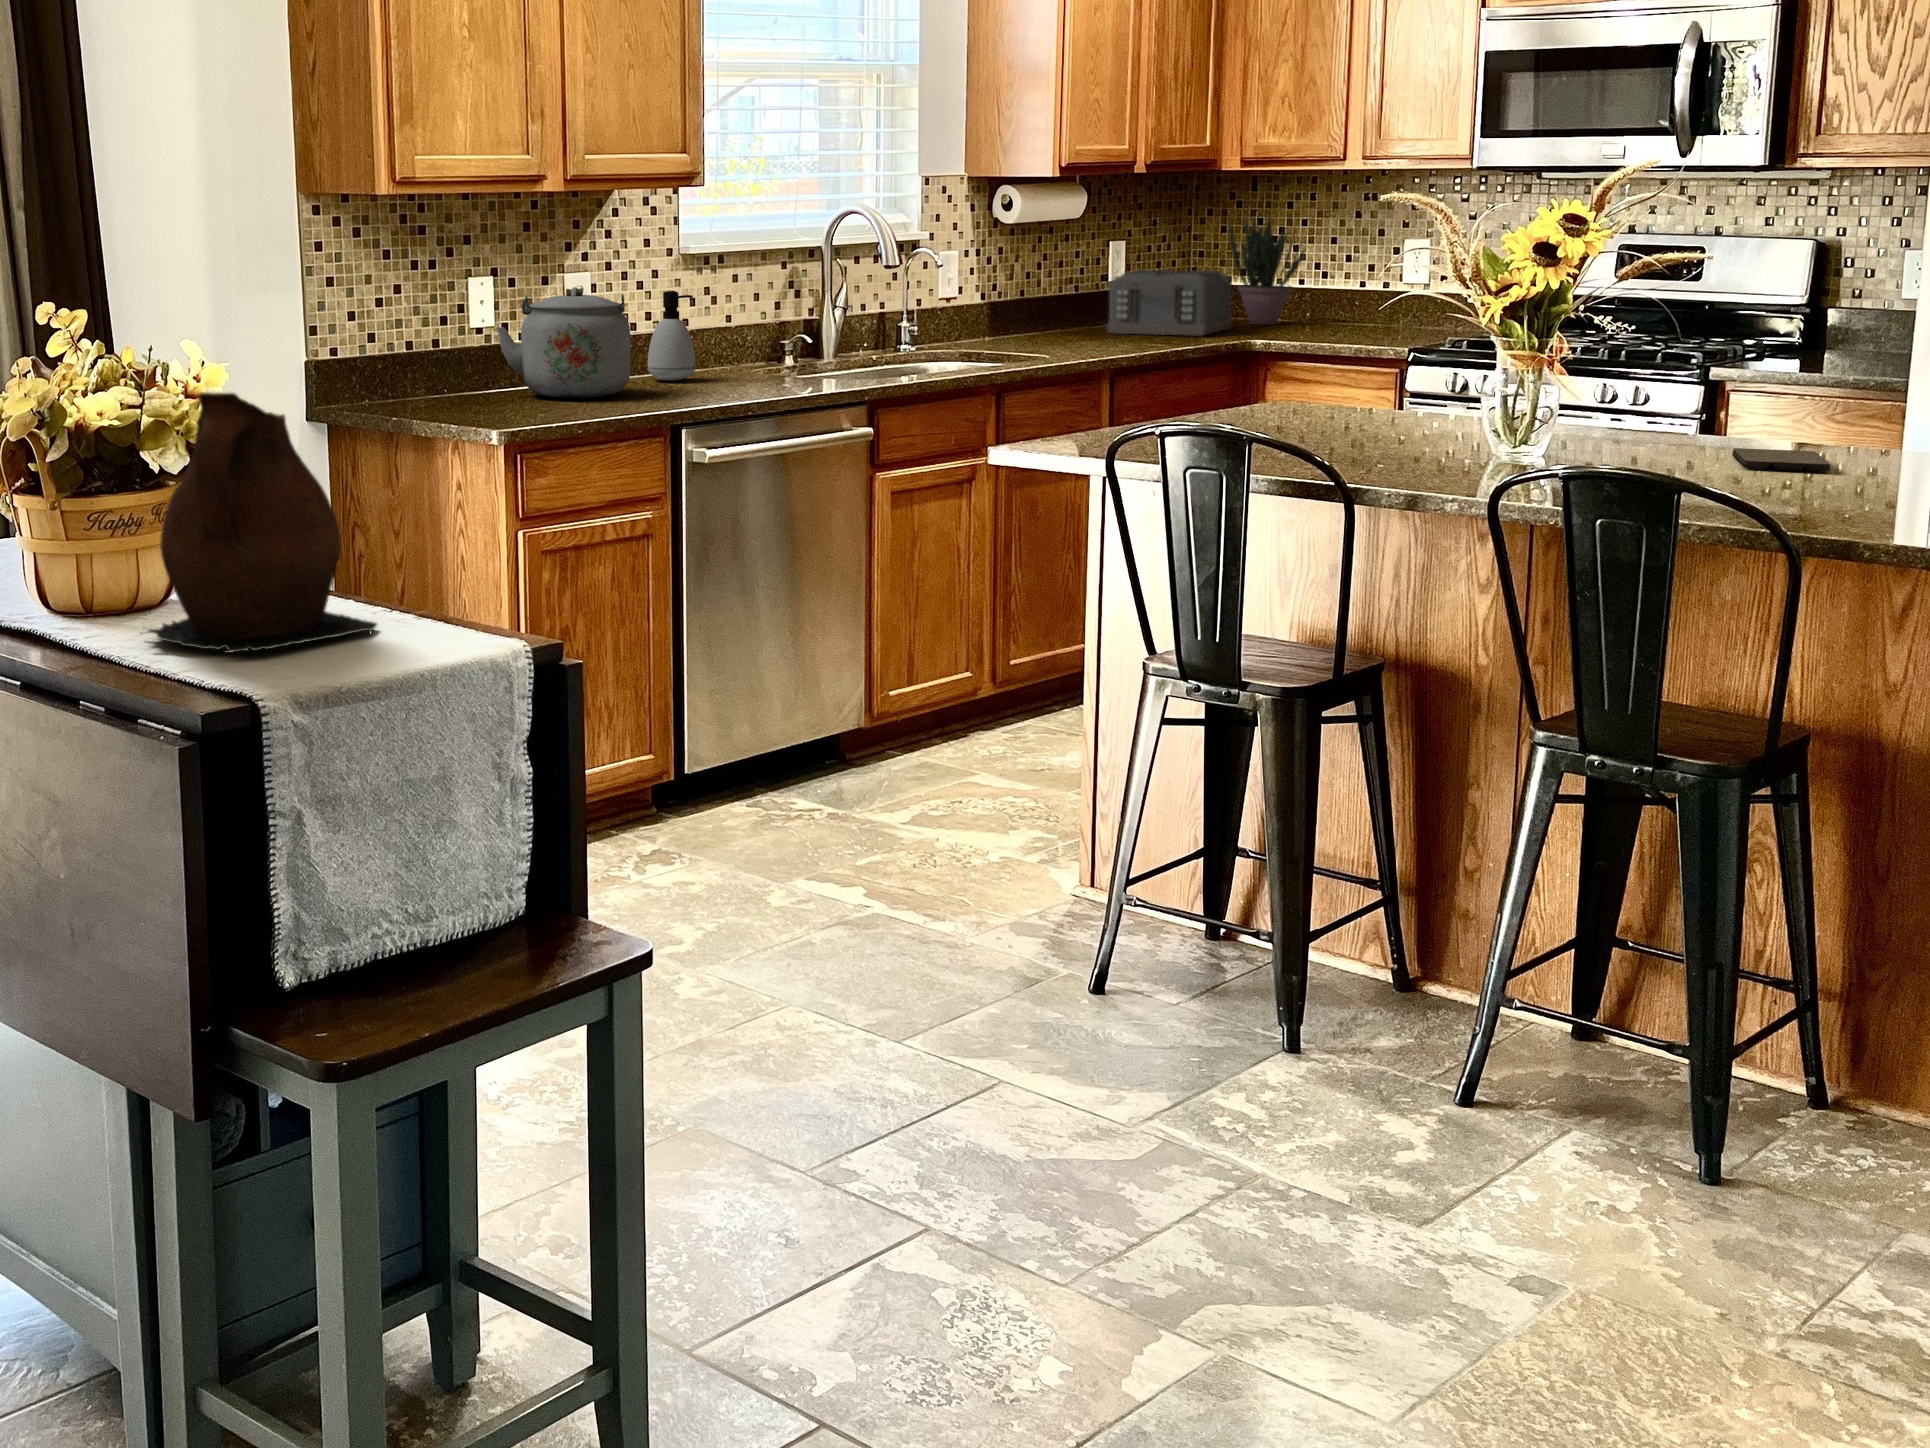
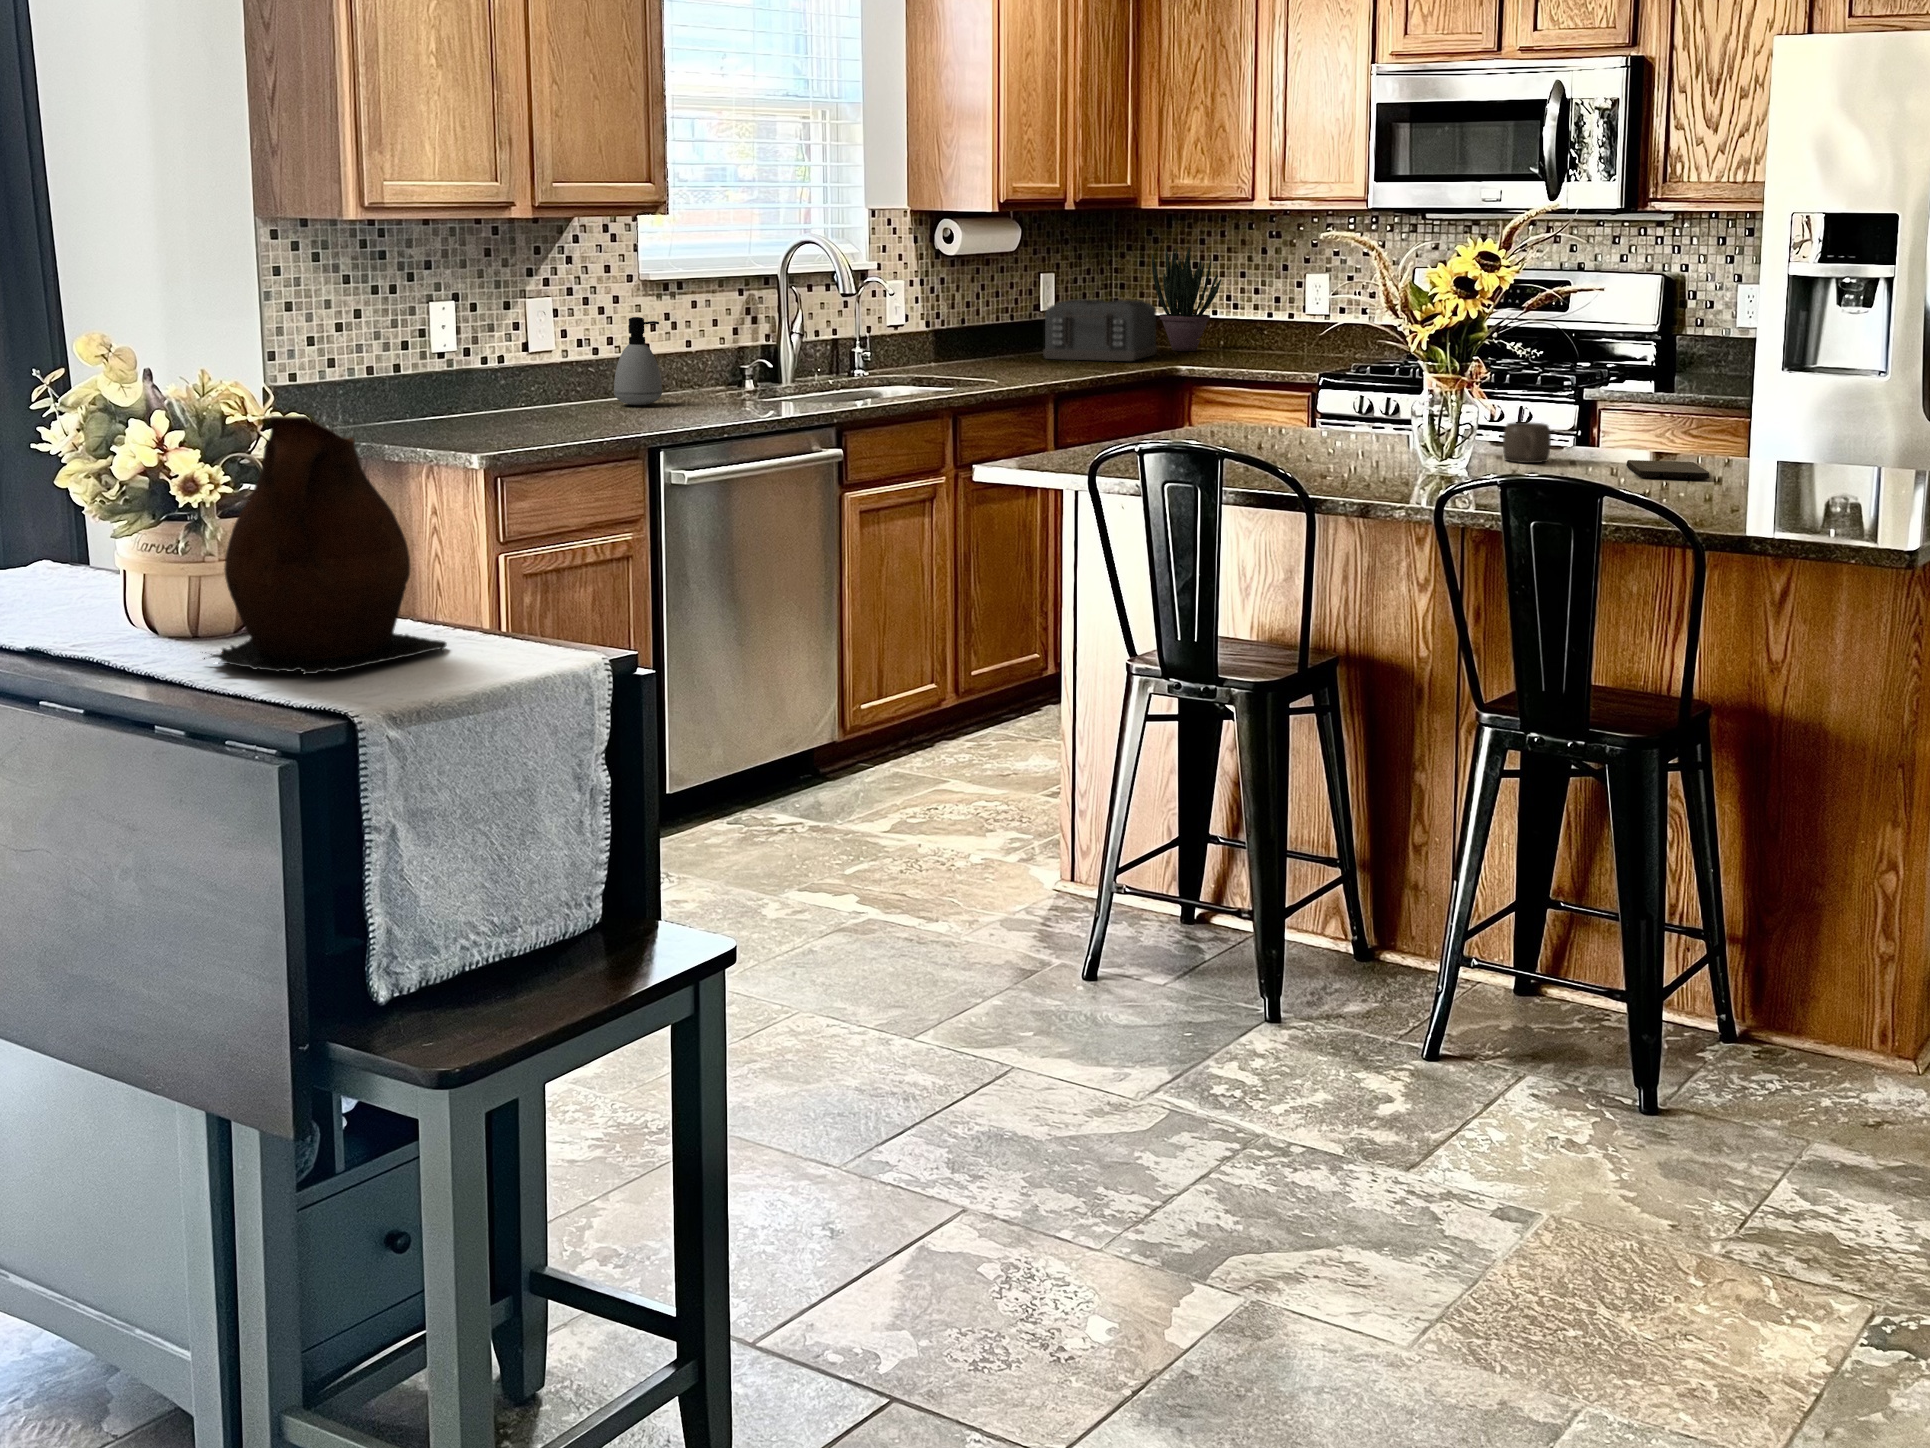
kettle: present [496,287,631,398] -> none [464,313,601,422]
mug: none [1586,405,1643,450] -> present [1503,422,1551,463]

